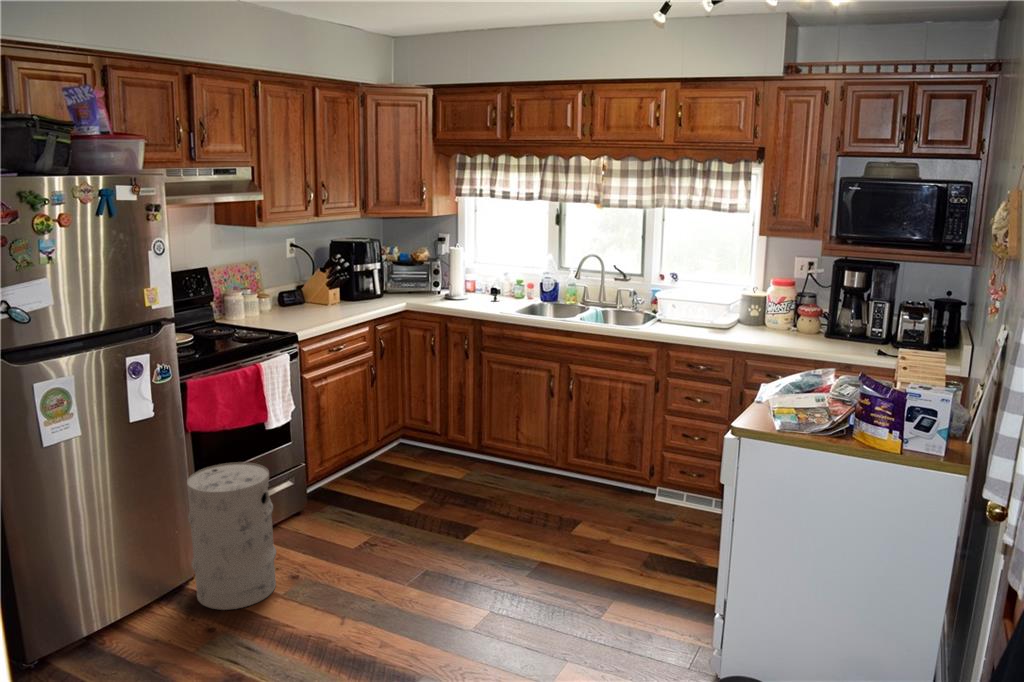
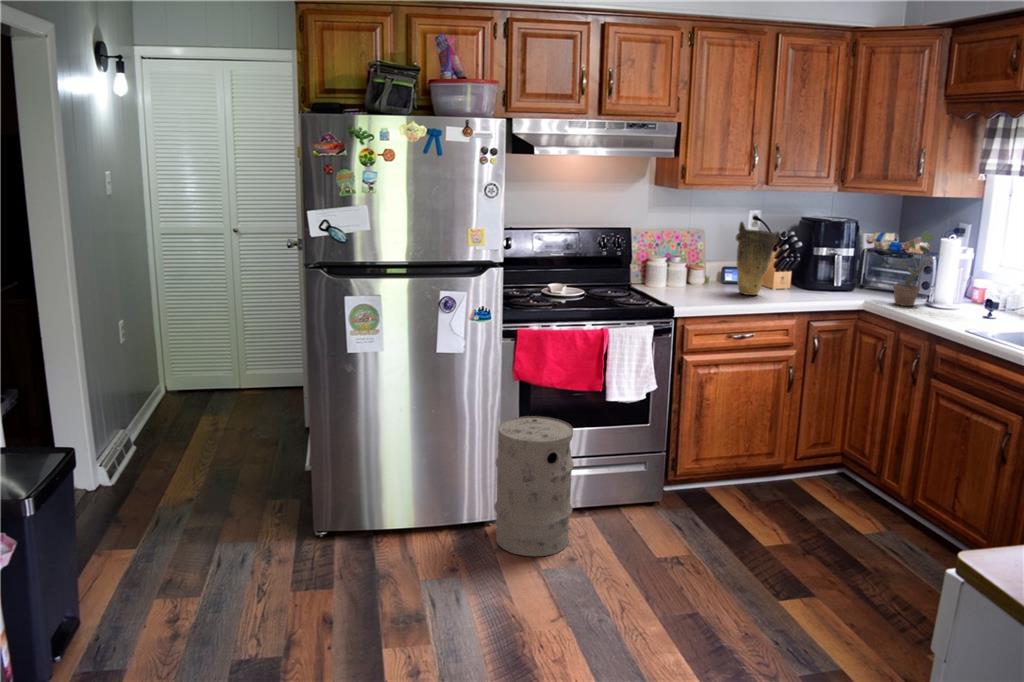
potted plant: none [409,241,464,302] -> present [893,231,933,306]
vase: none [307,248,340,312] -> present [736,222,780,295]

